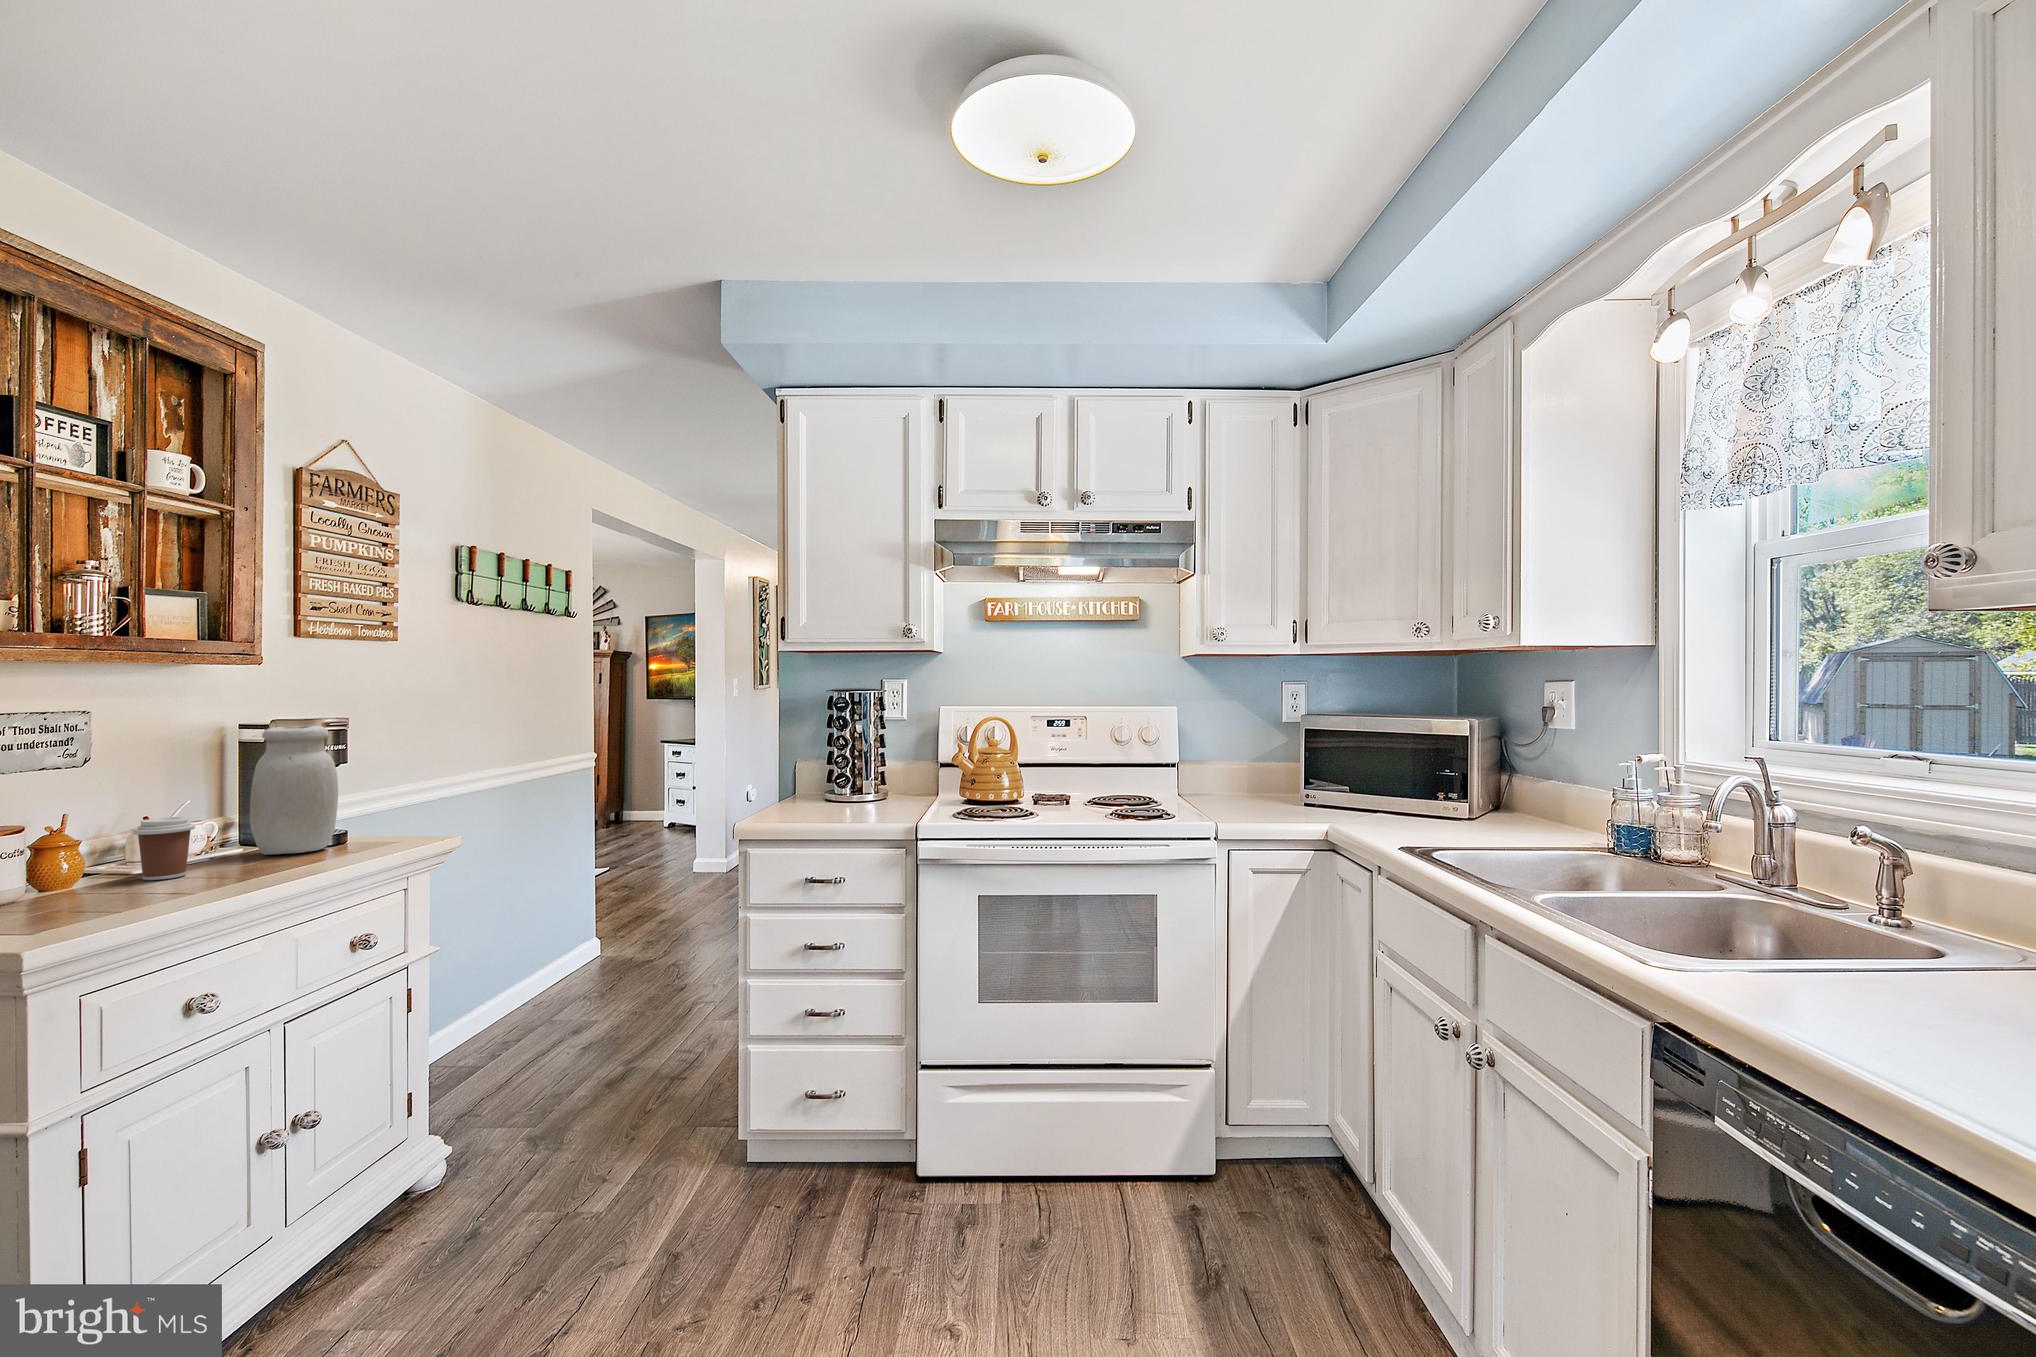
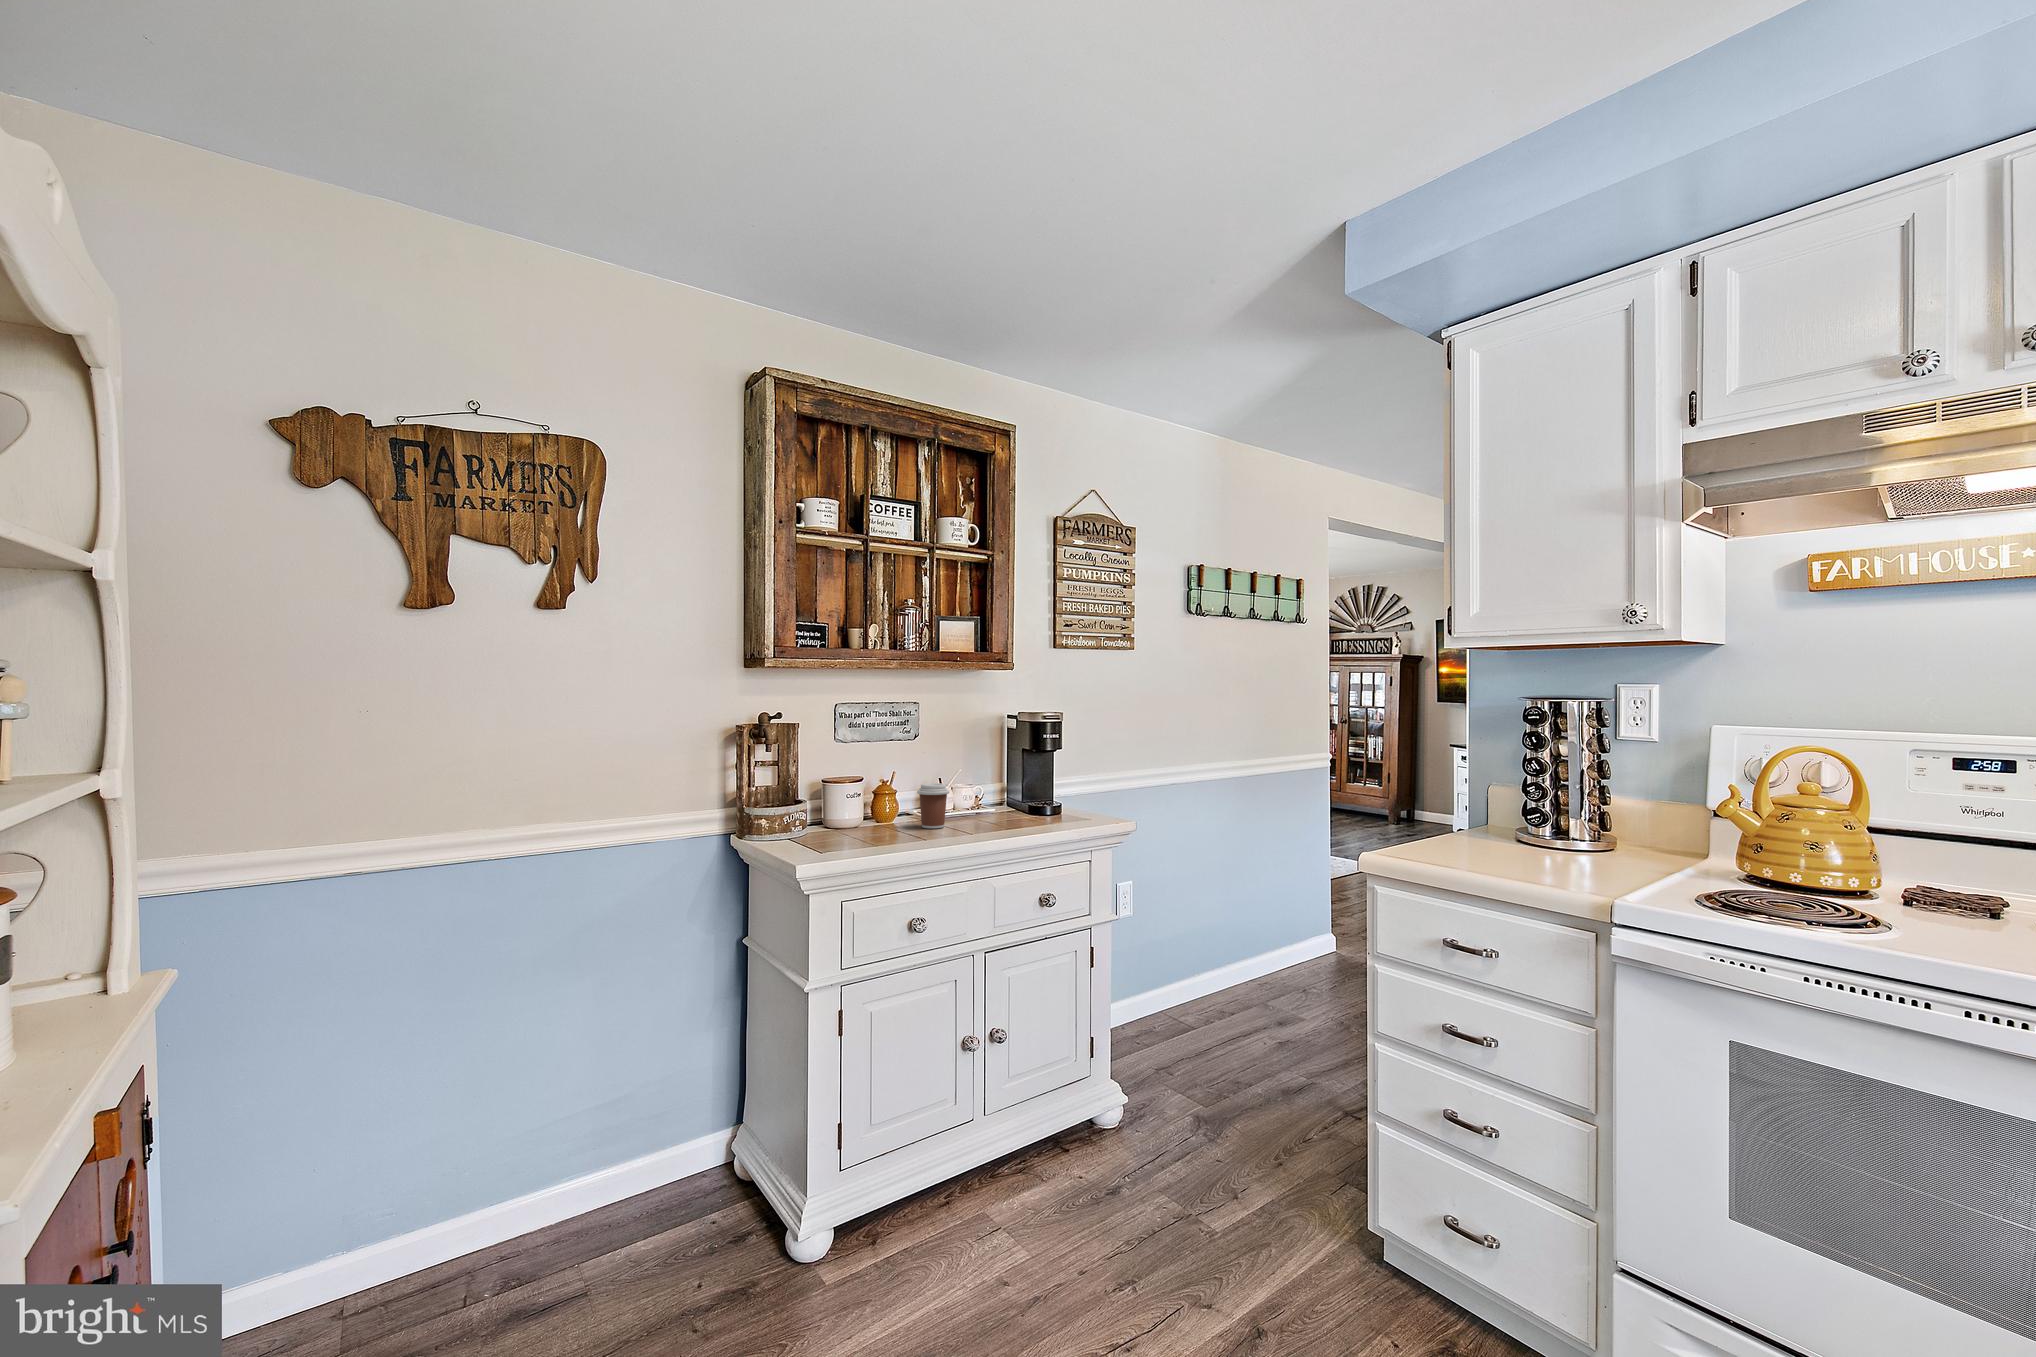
jar: present [250,726,338,855] -> none [991,720,1044,822]

